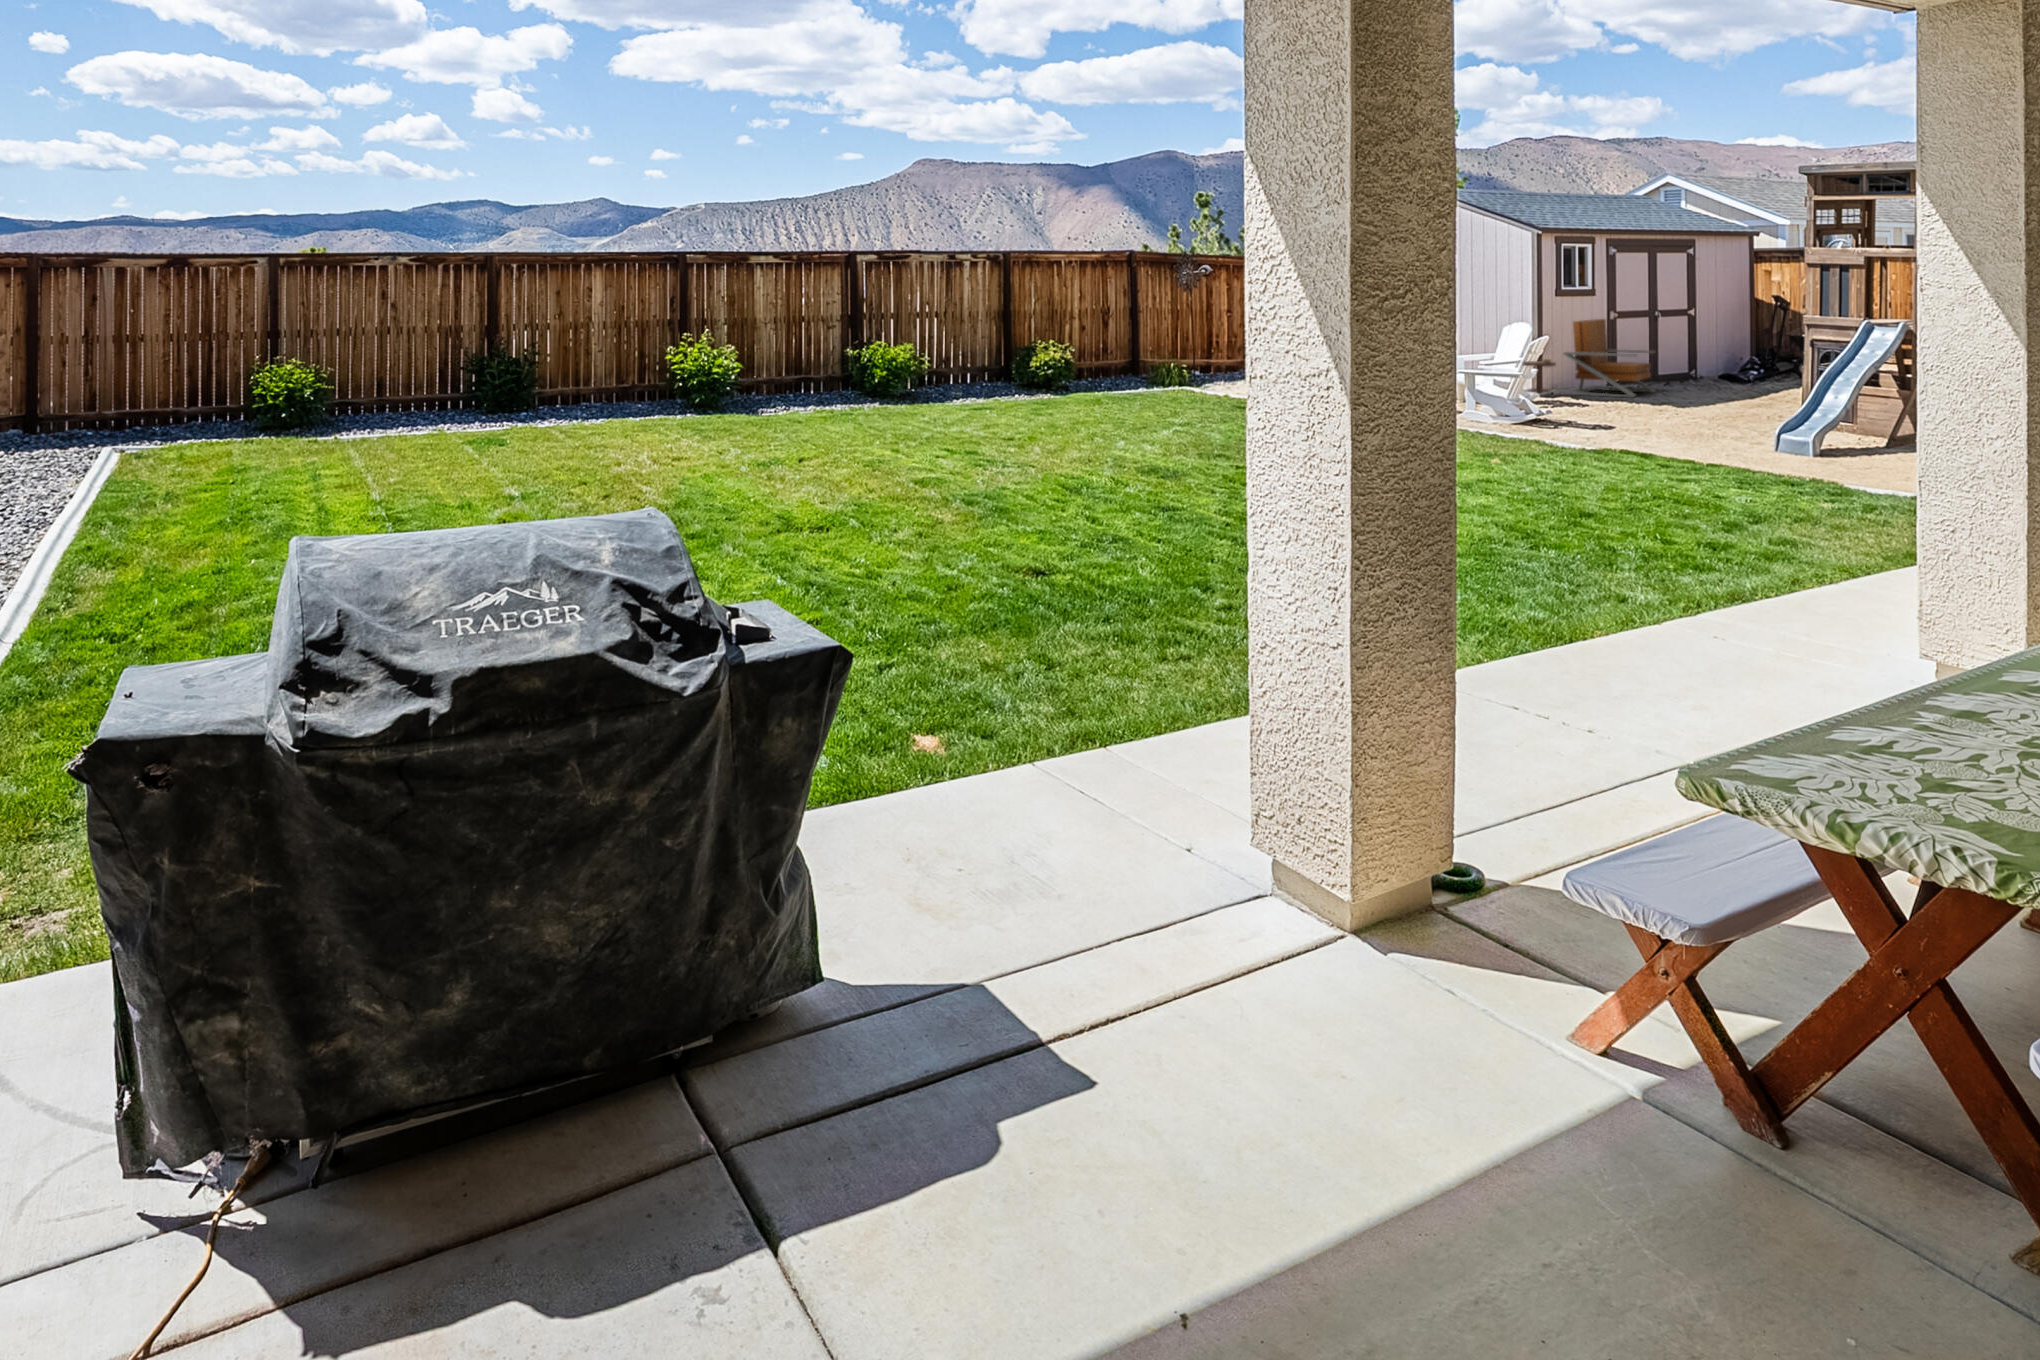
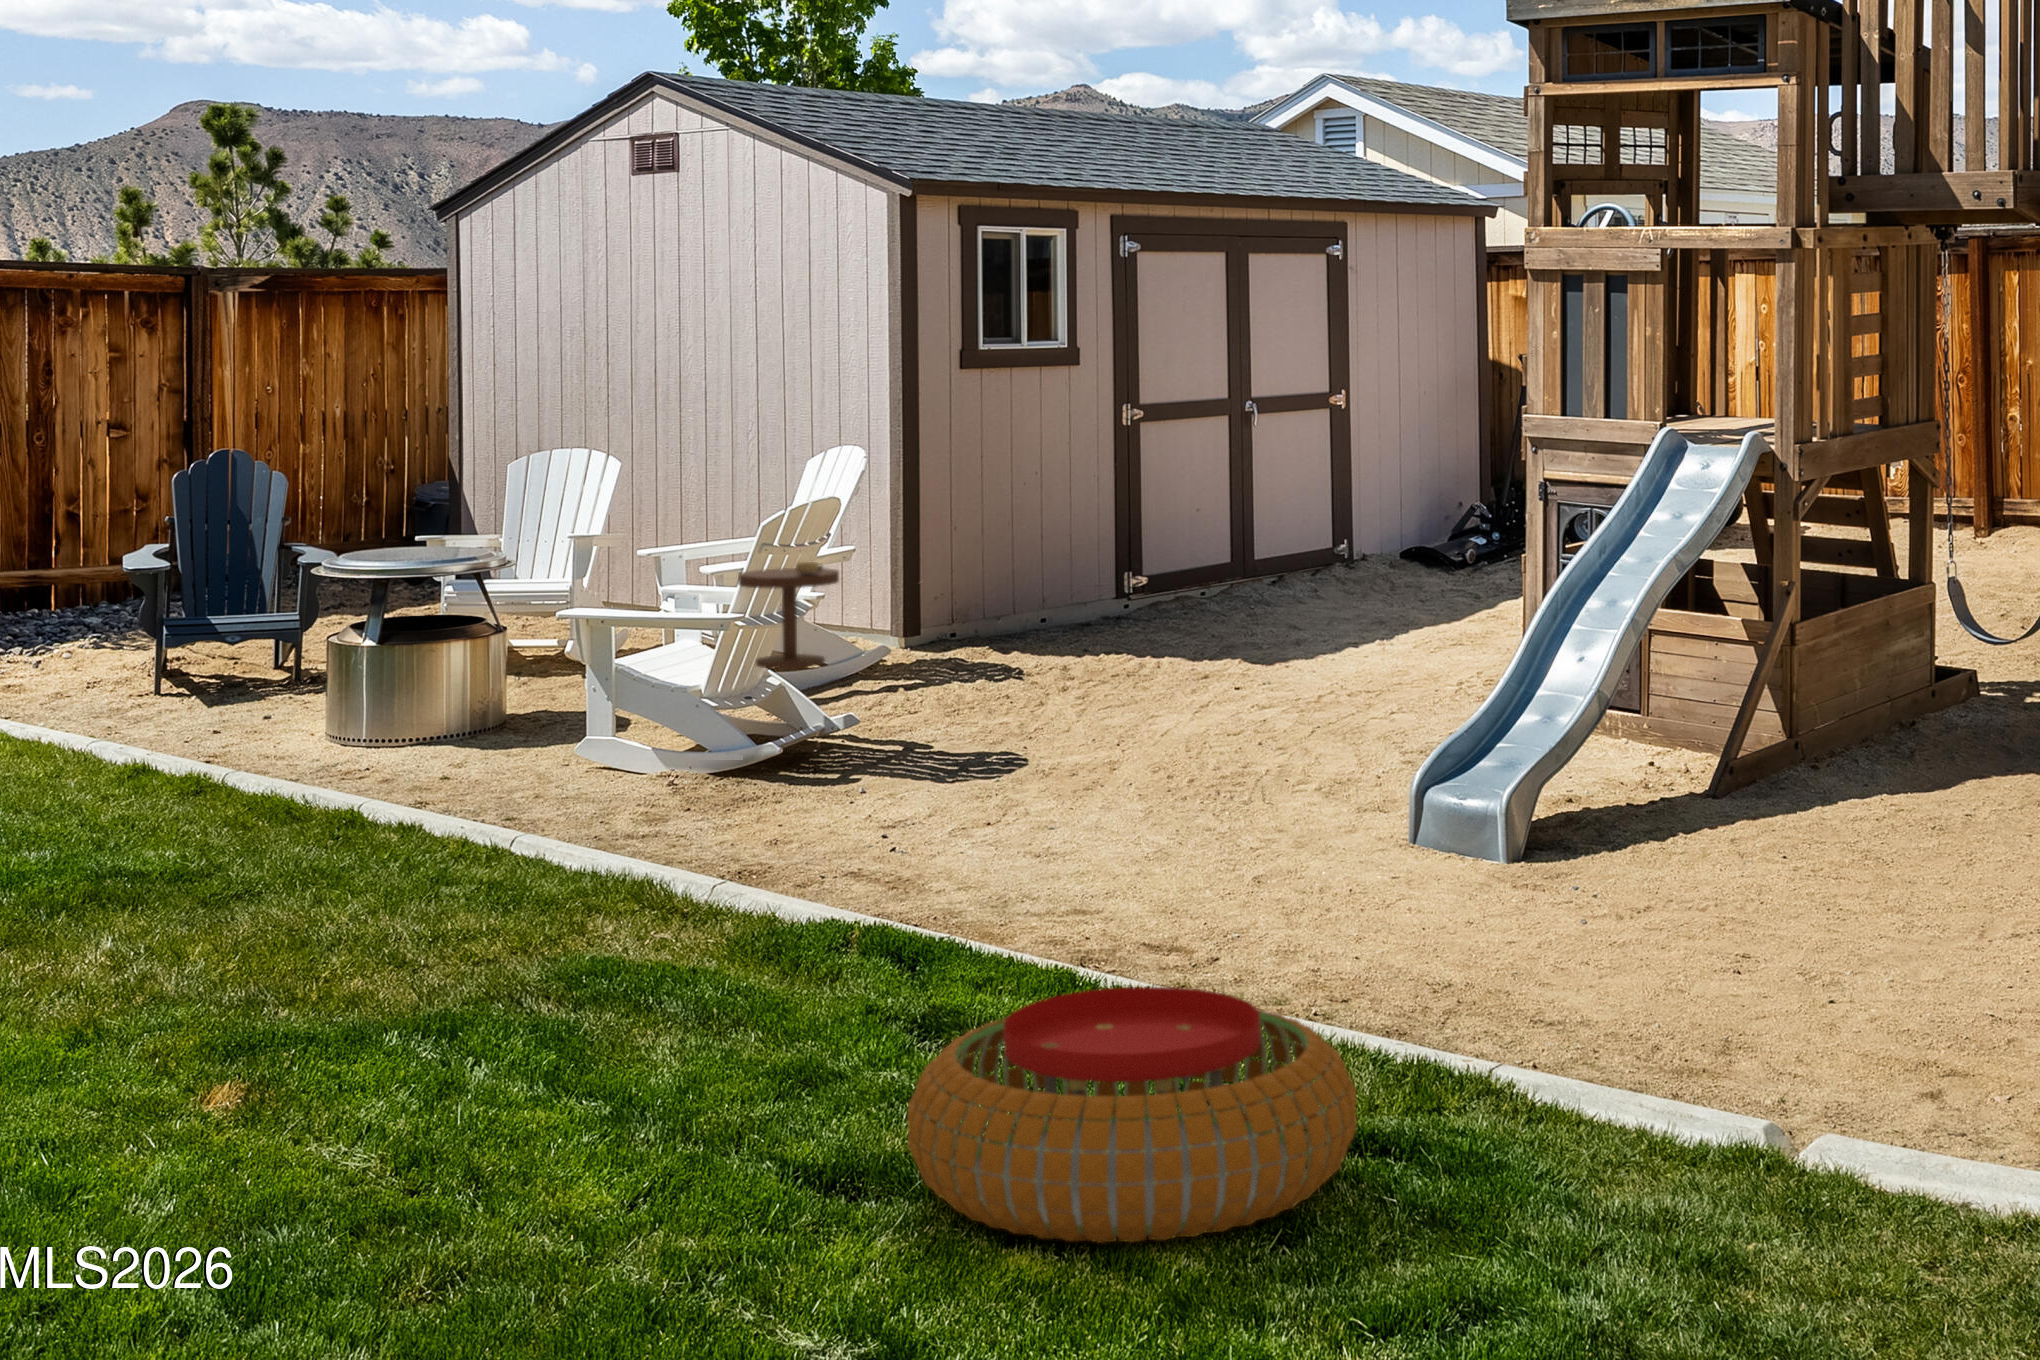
lounge chair: present [1564,319,1655,398] -> none [978,424,1227,640]
pouf: none [1687,450,1808,498] -> present [907,987,1357,1243]

